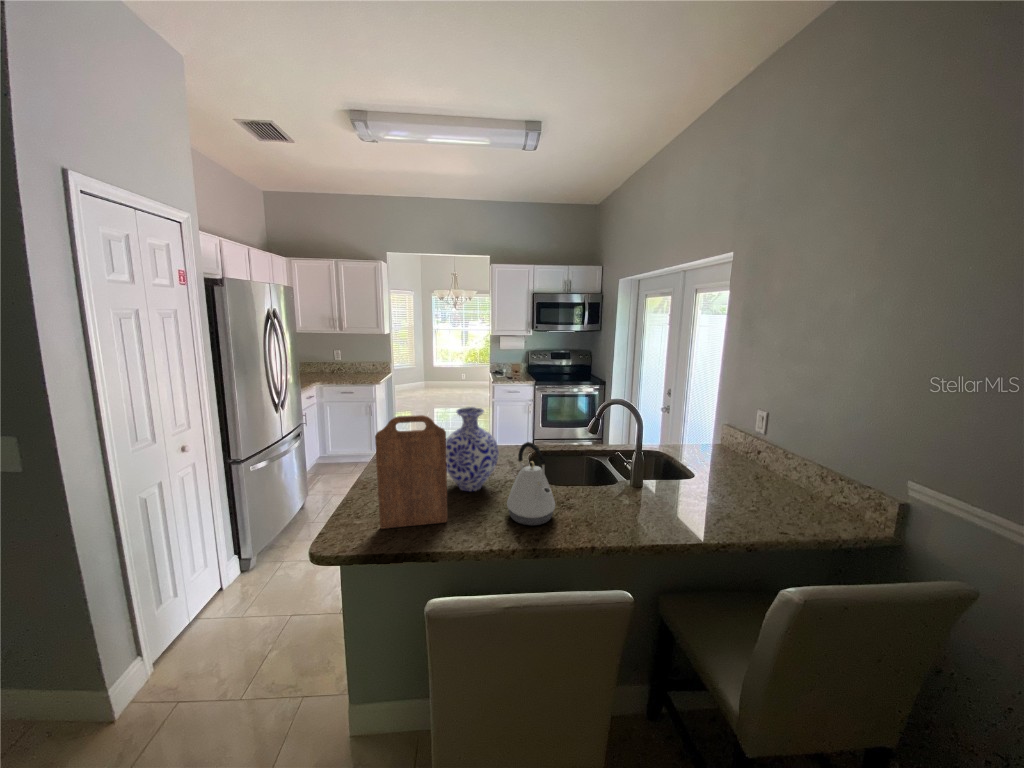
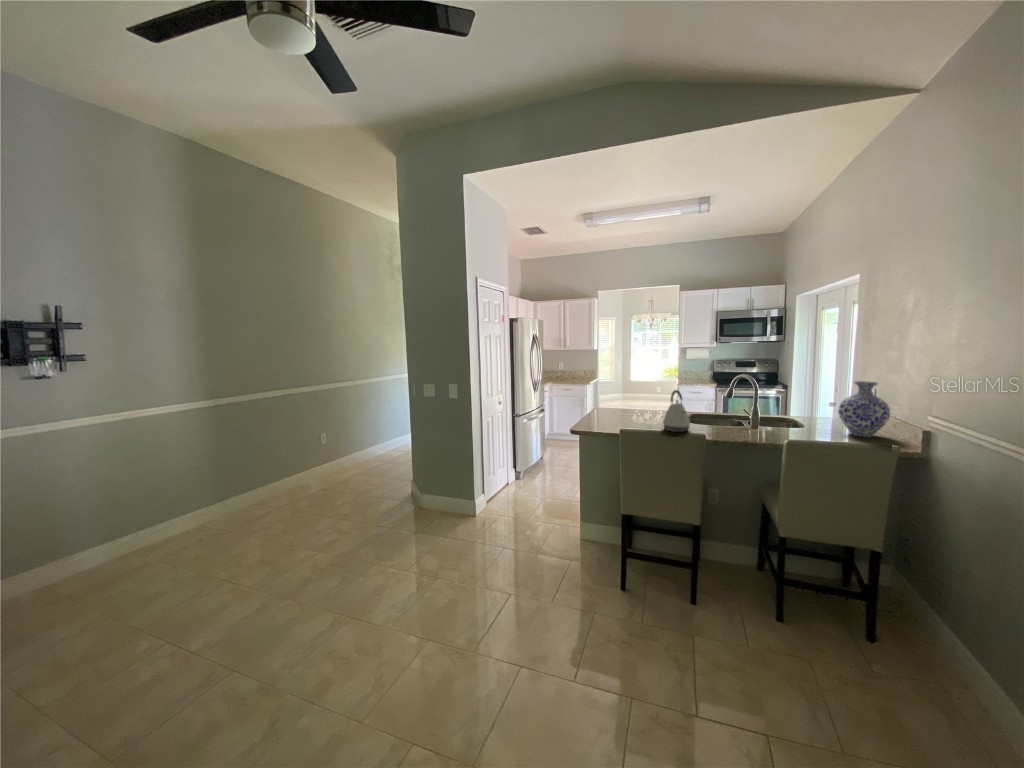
vase: present [446,407,499,491] -> present [838,381,890,437]
cutting board: present [375,415,447,529] -> none [598,374,631,428]

